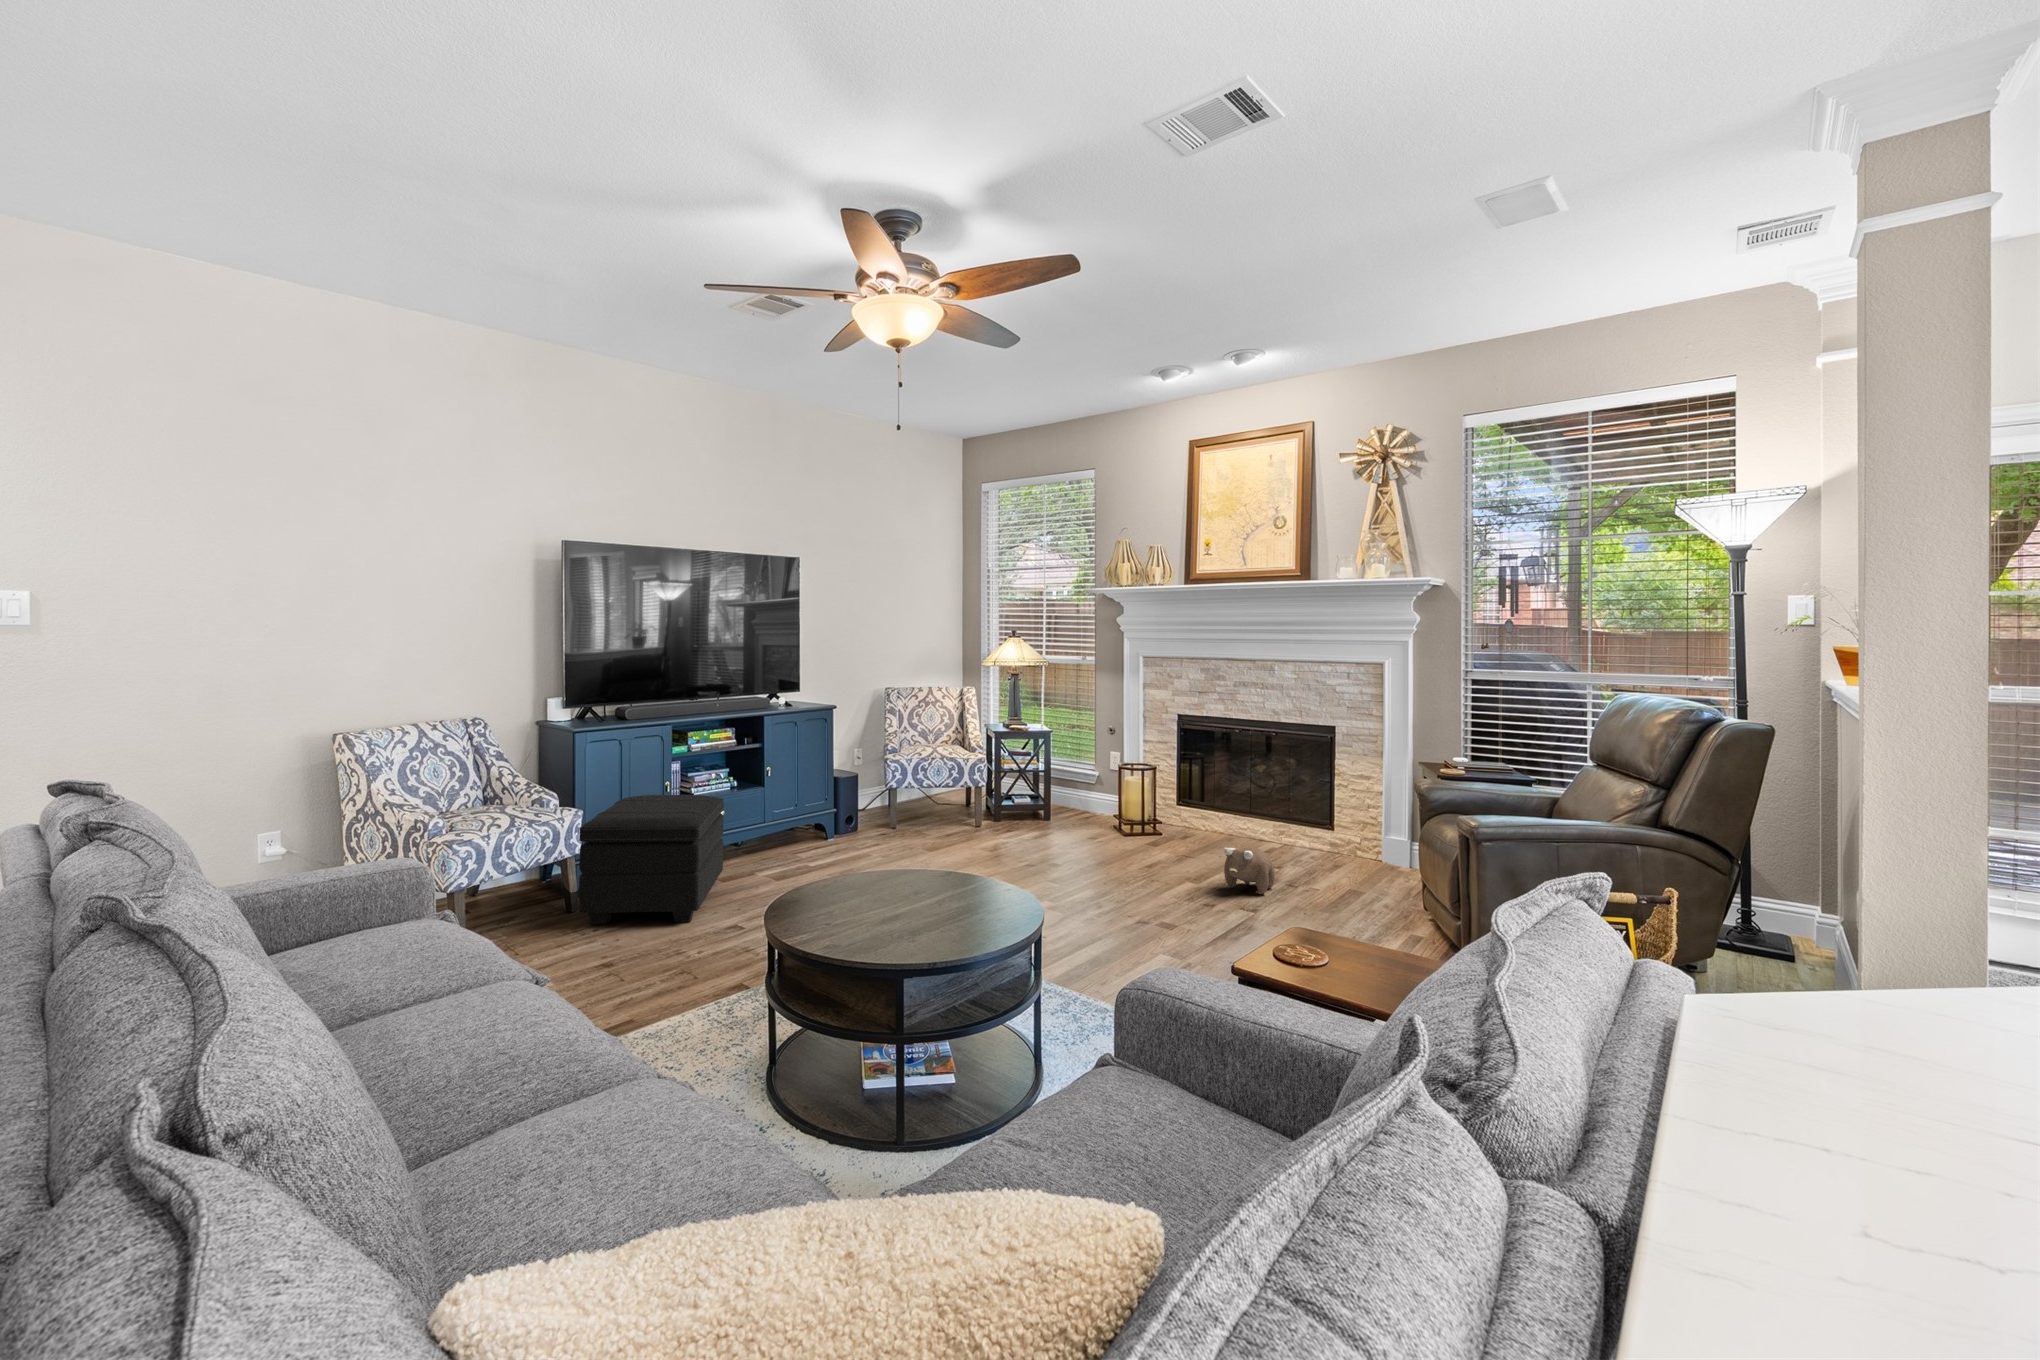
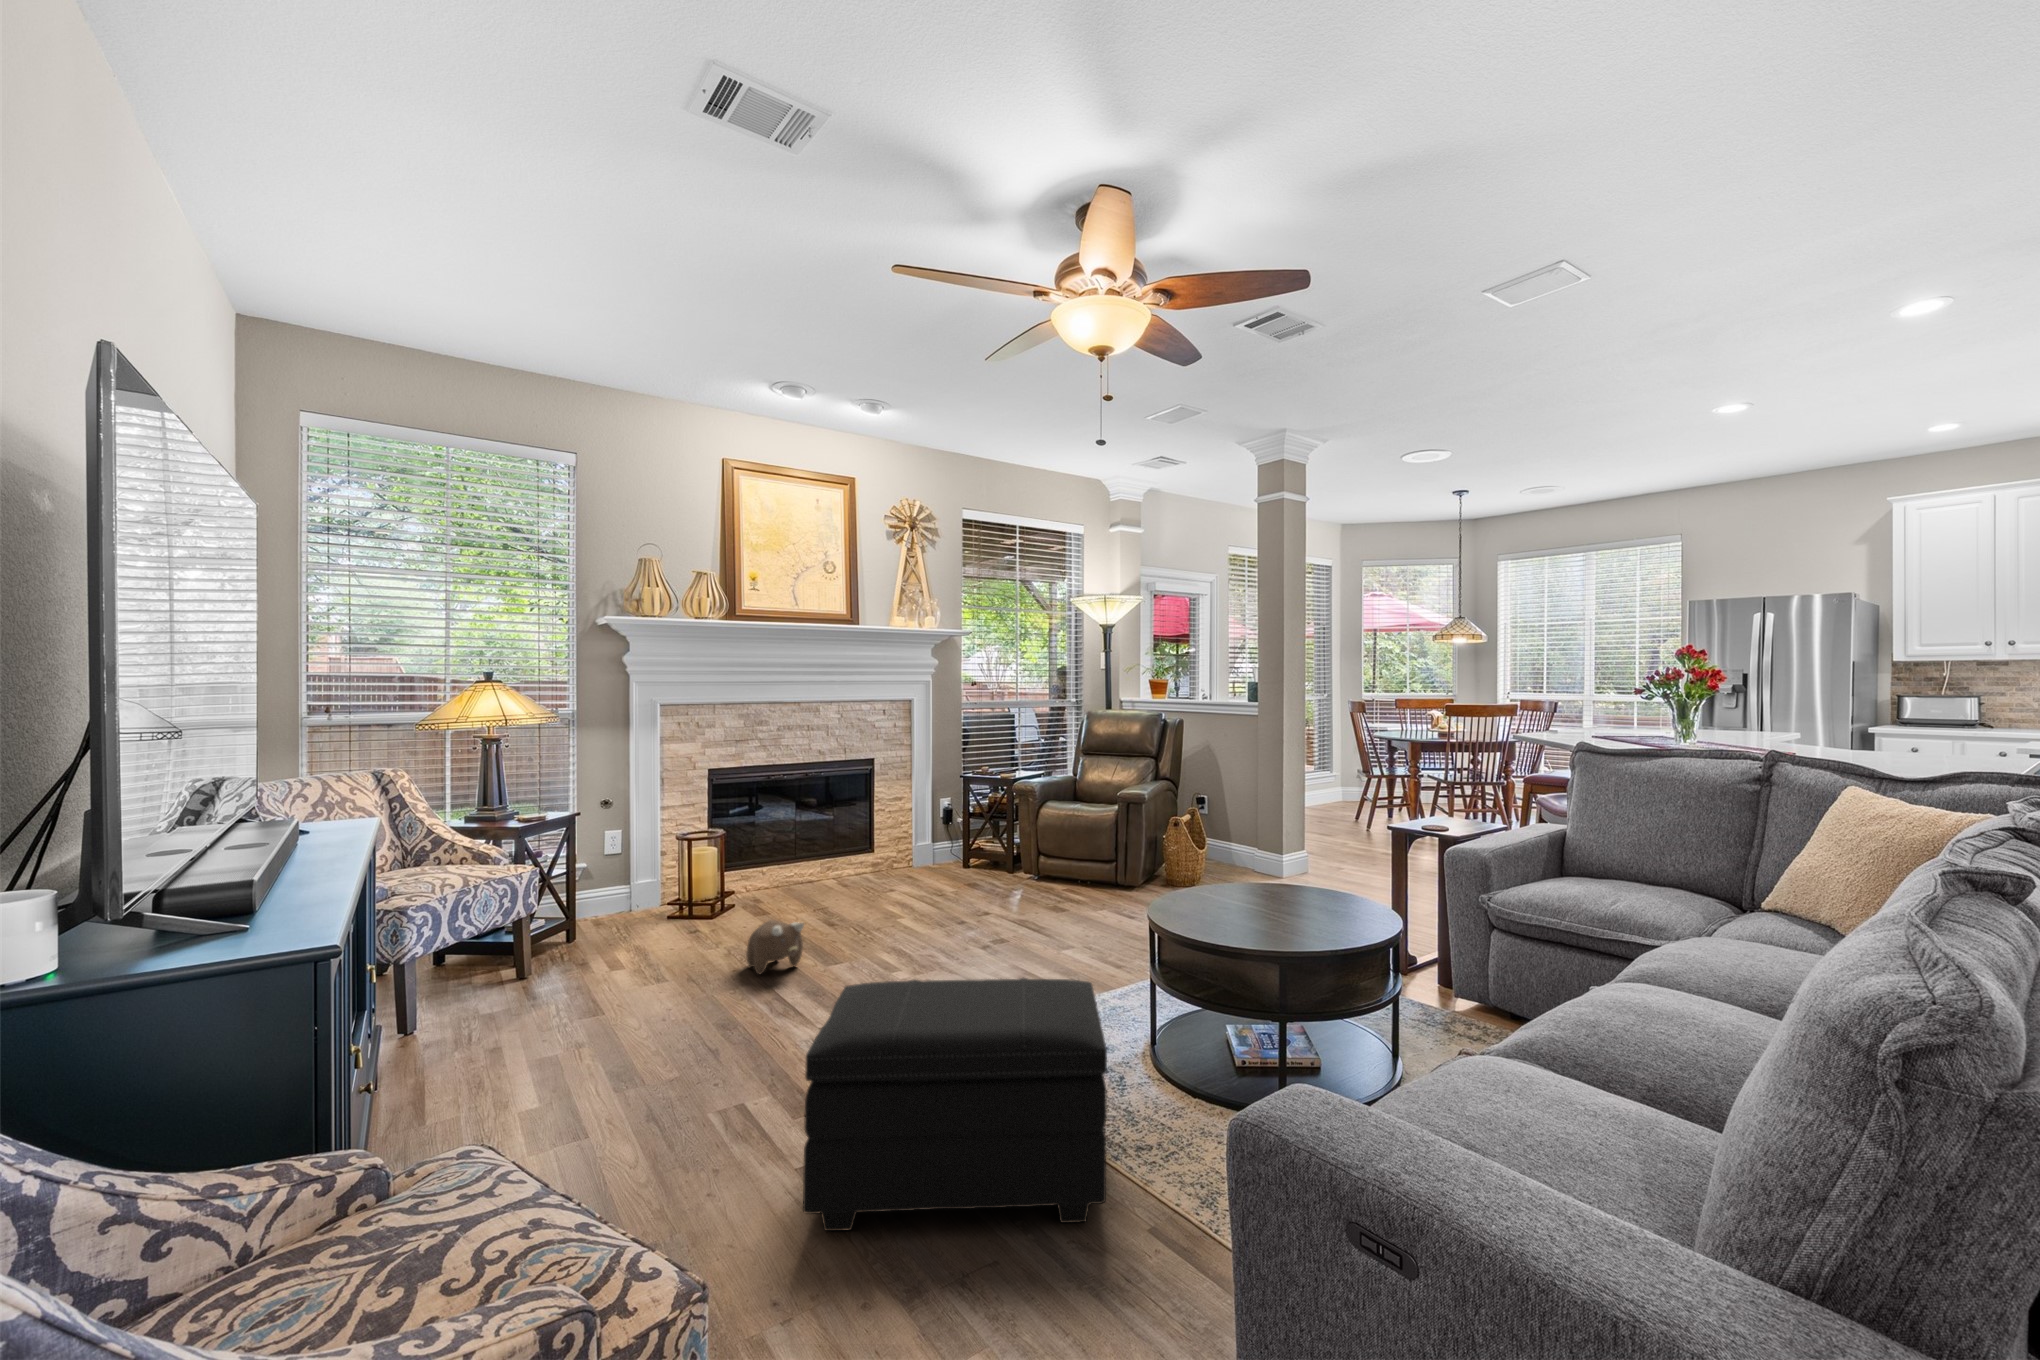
plush toy: present [1224,847,1275,894] -> present [746,920,804,975]

